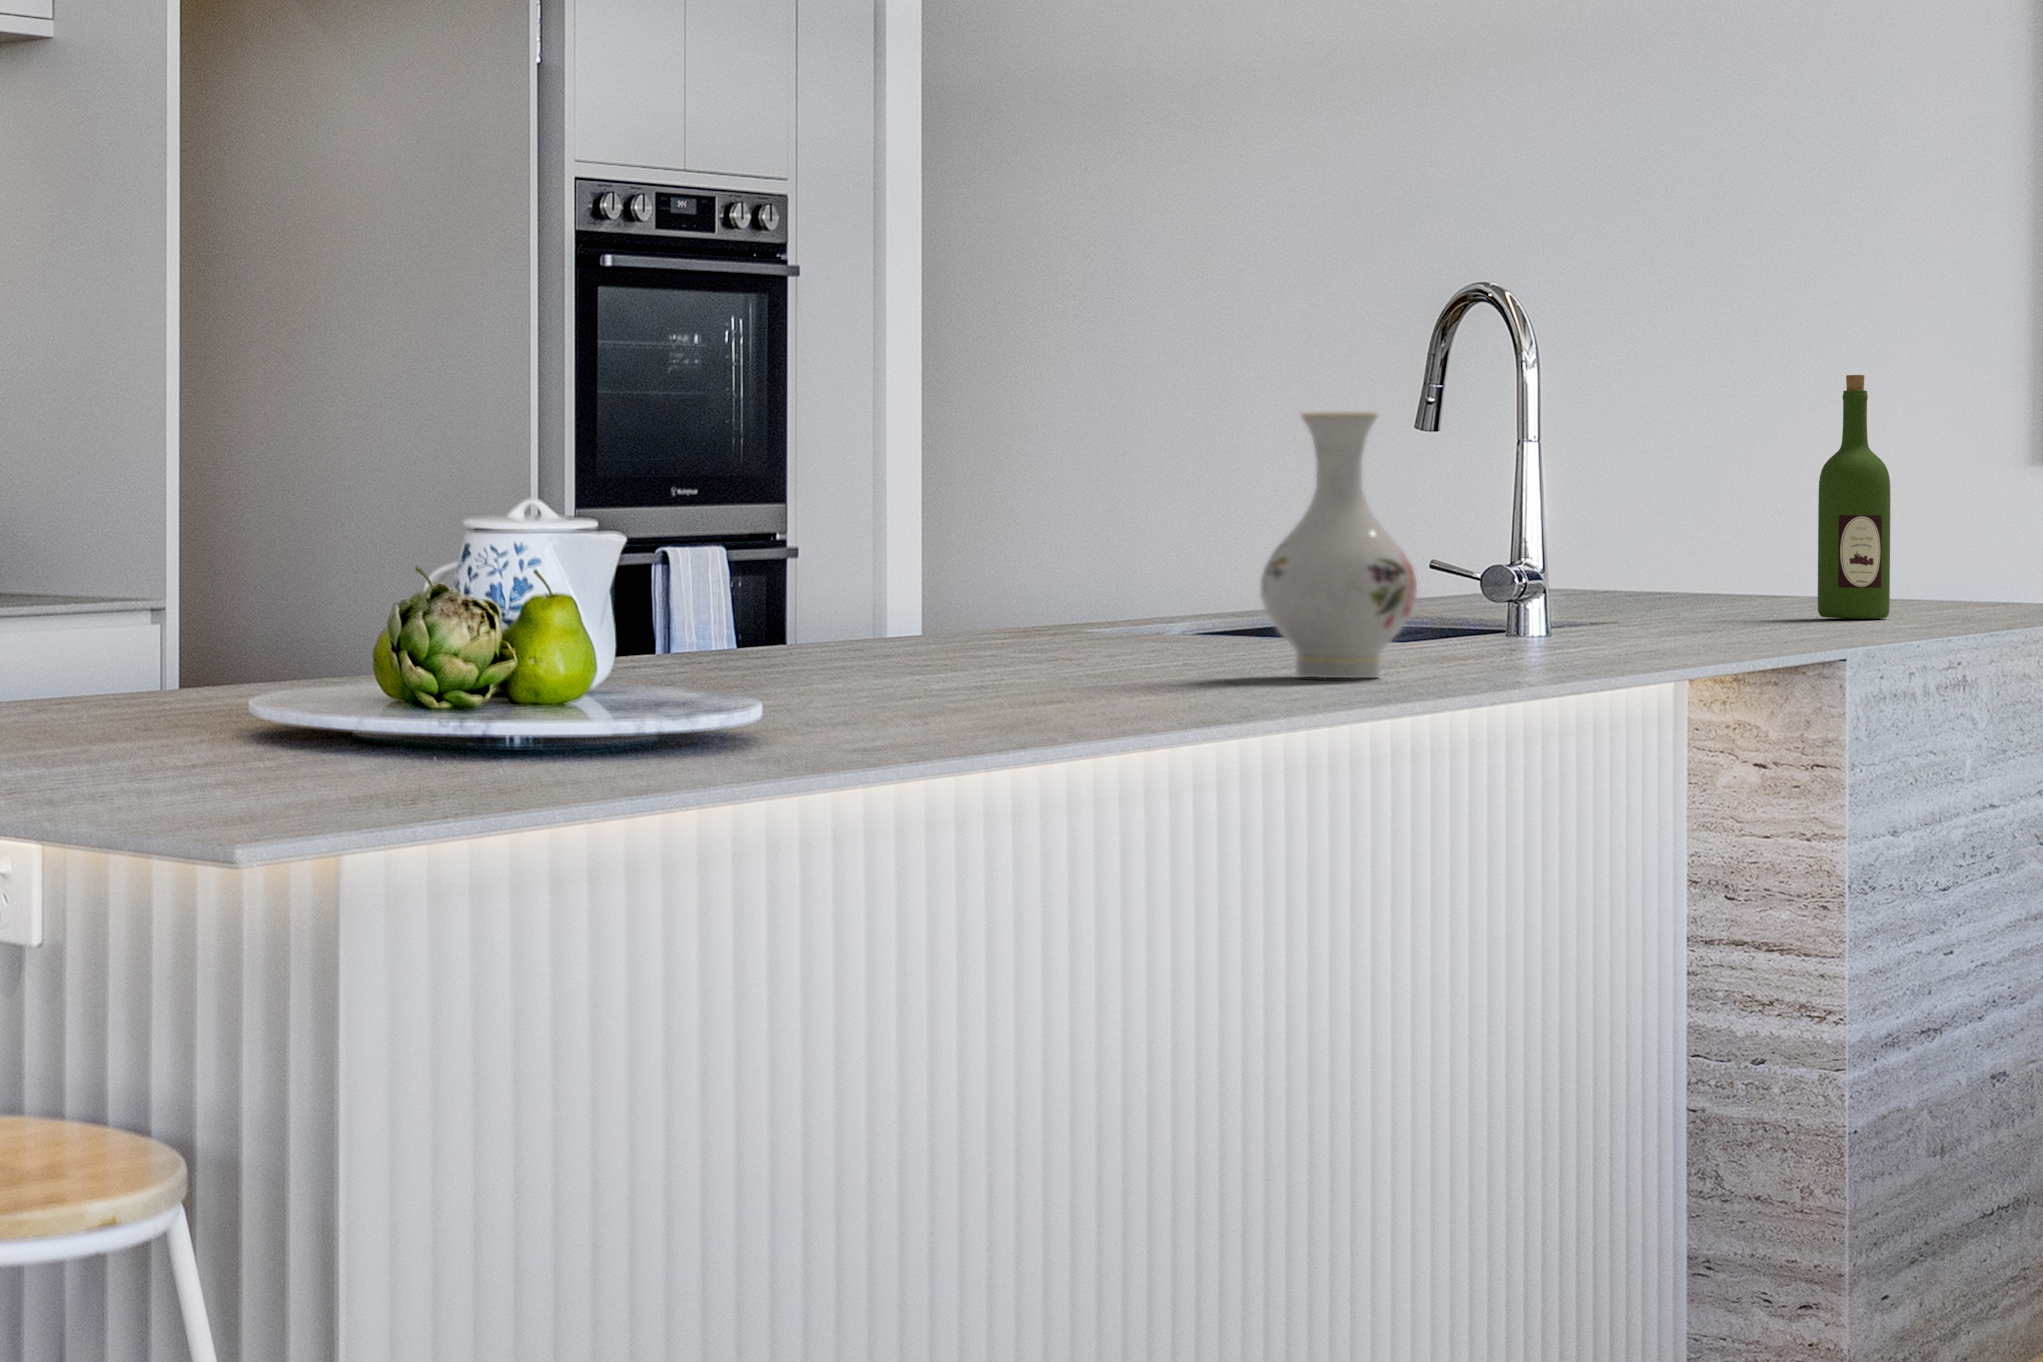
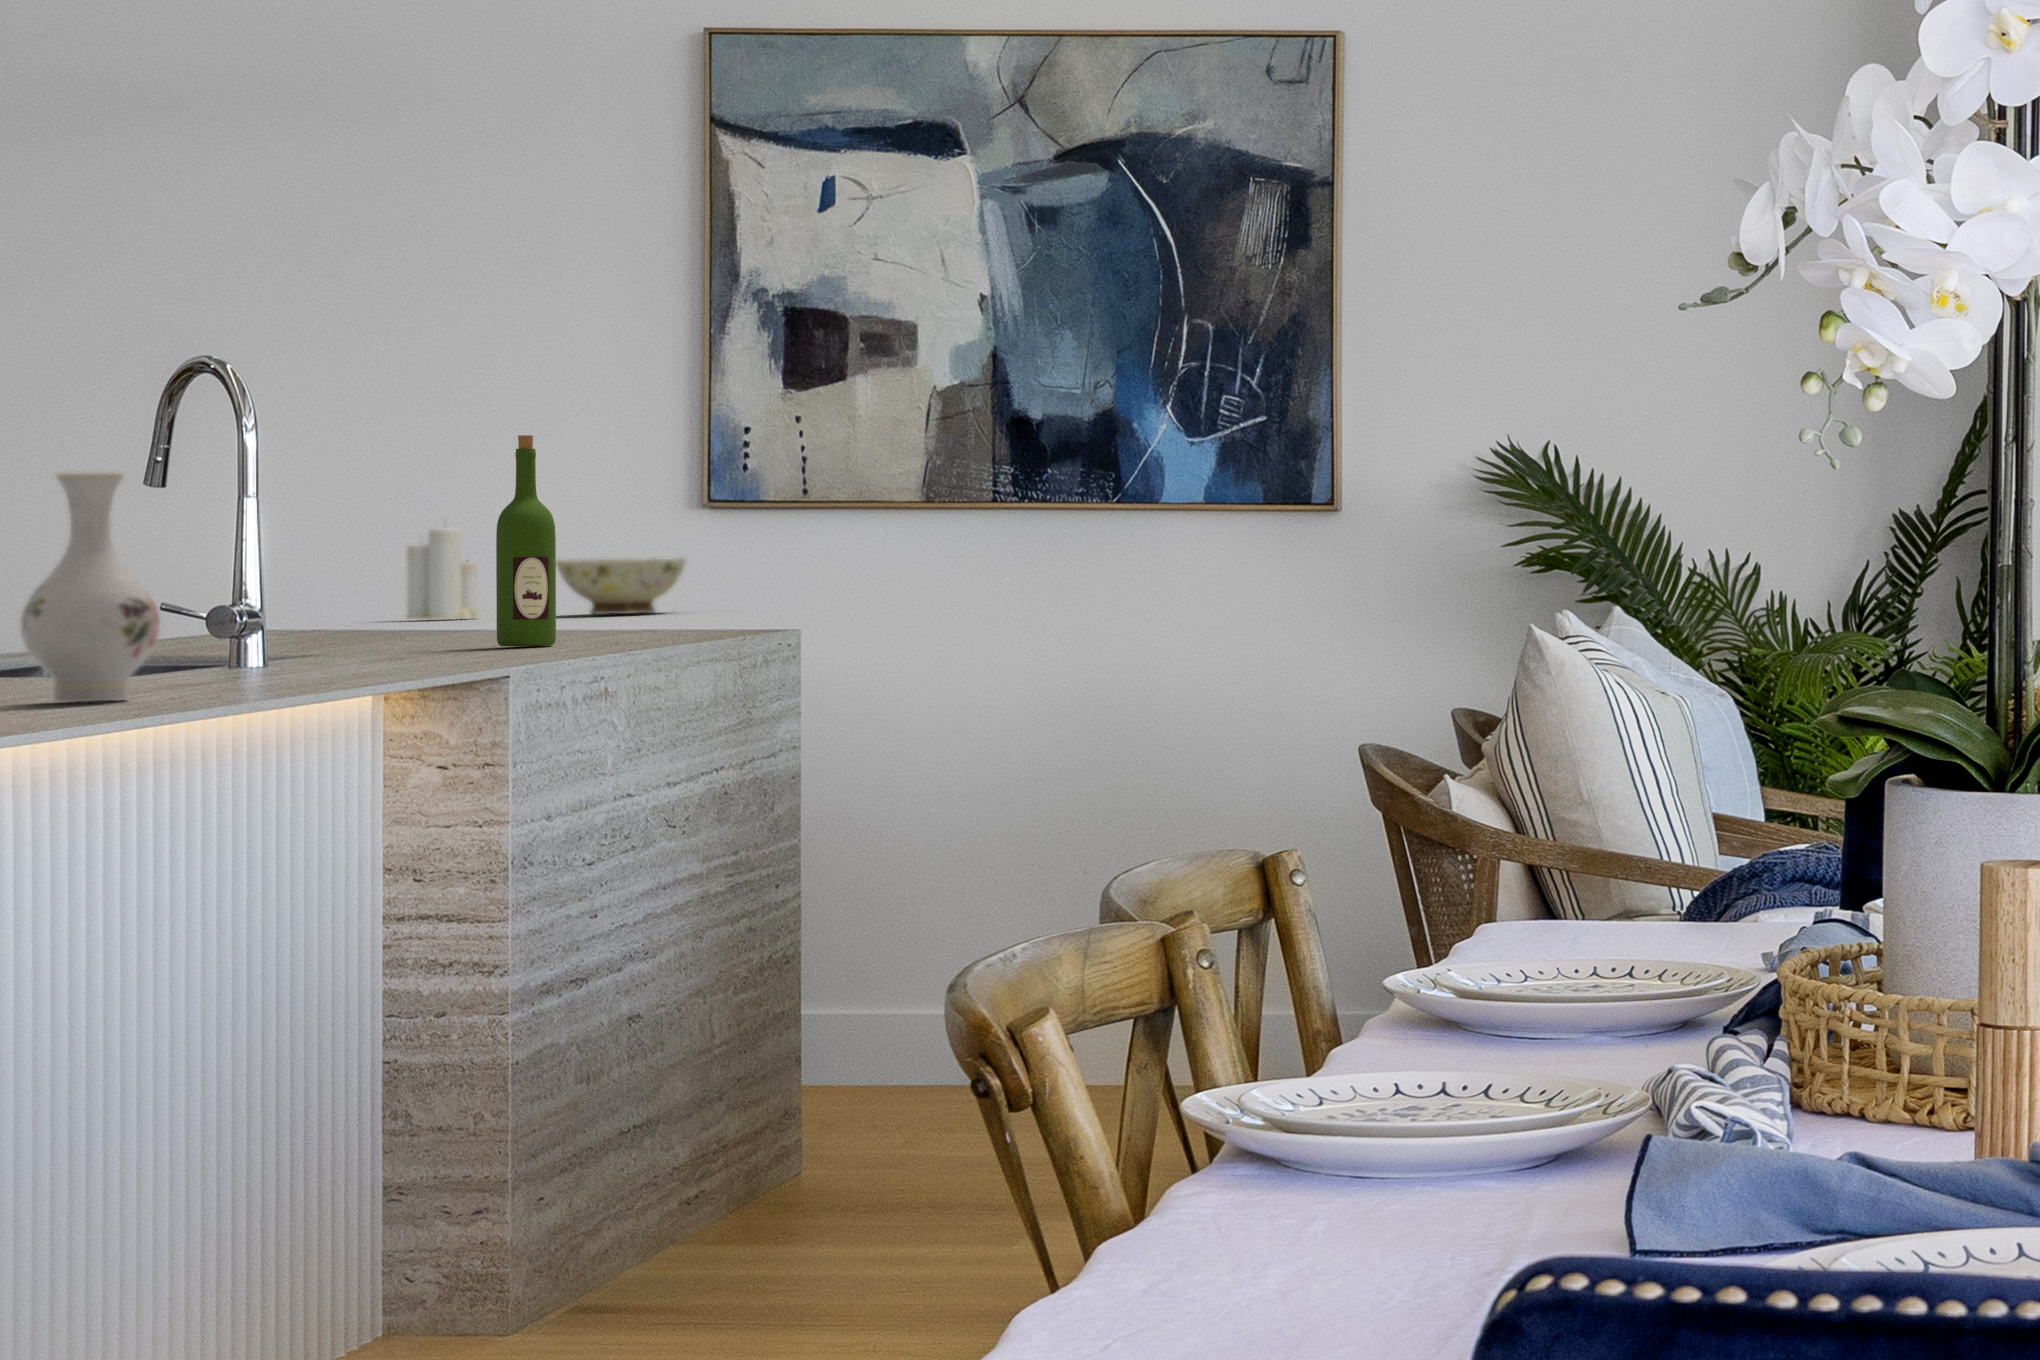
candle: none [1709,472,1791,579] -> present [407,529,479,619]
ceramic bowl: none [1876,517,2030,579] -> present [556,558,686,614]

